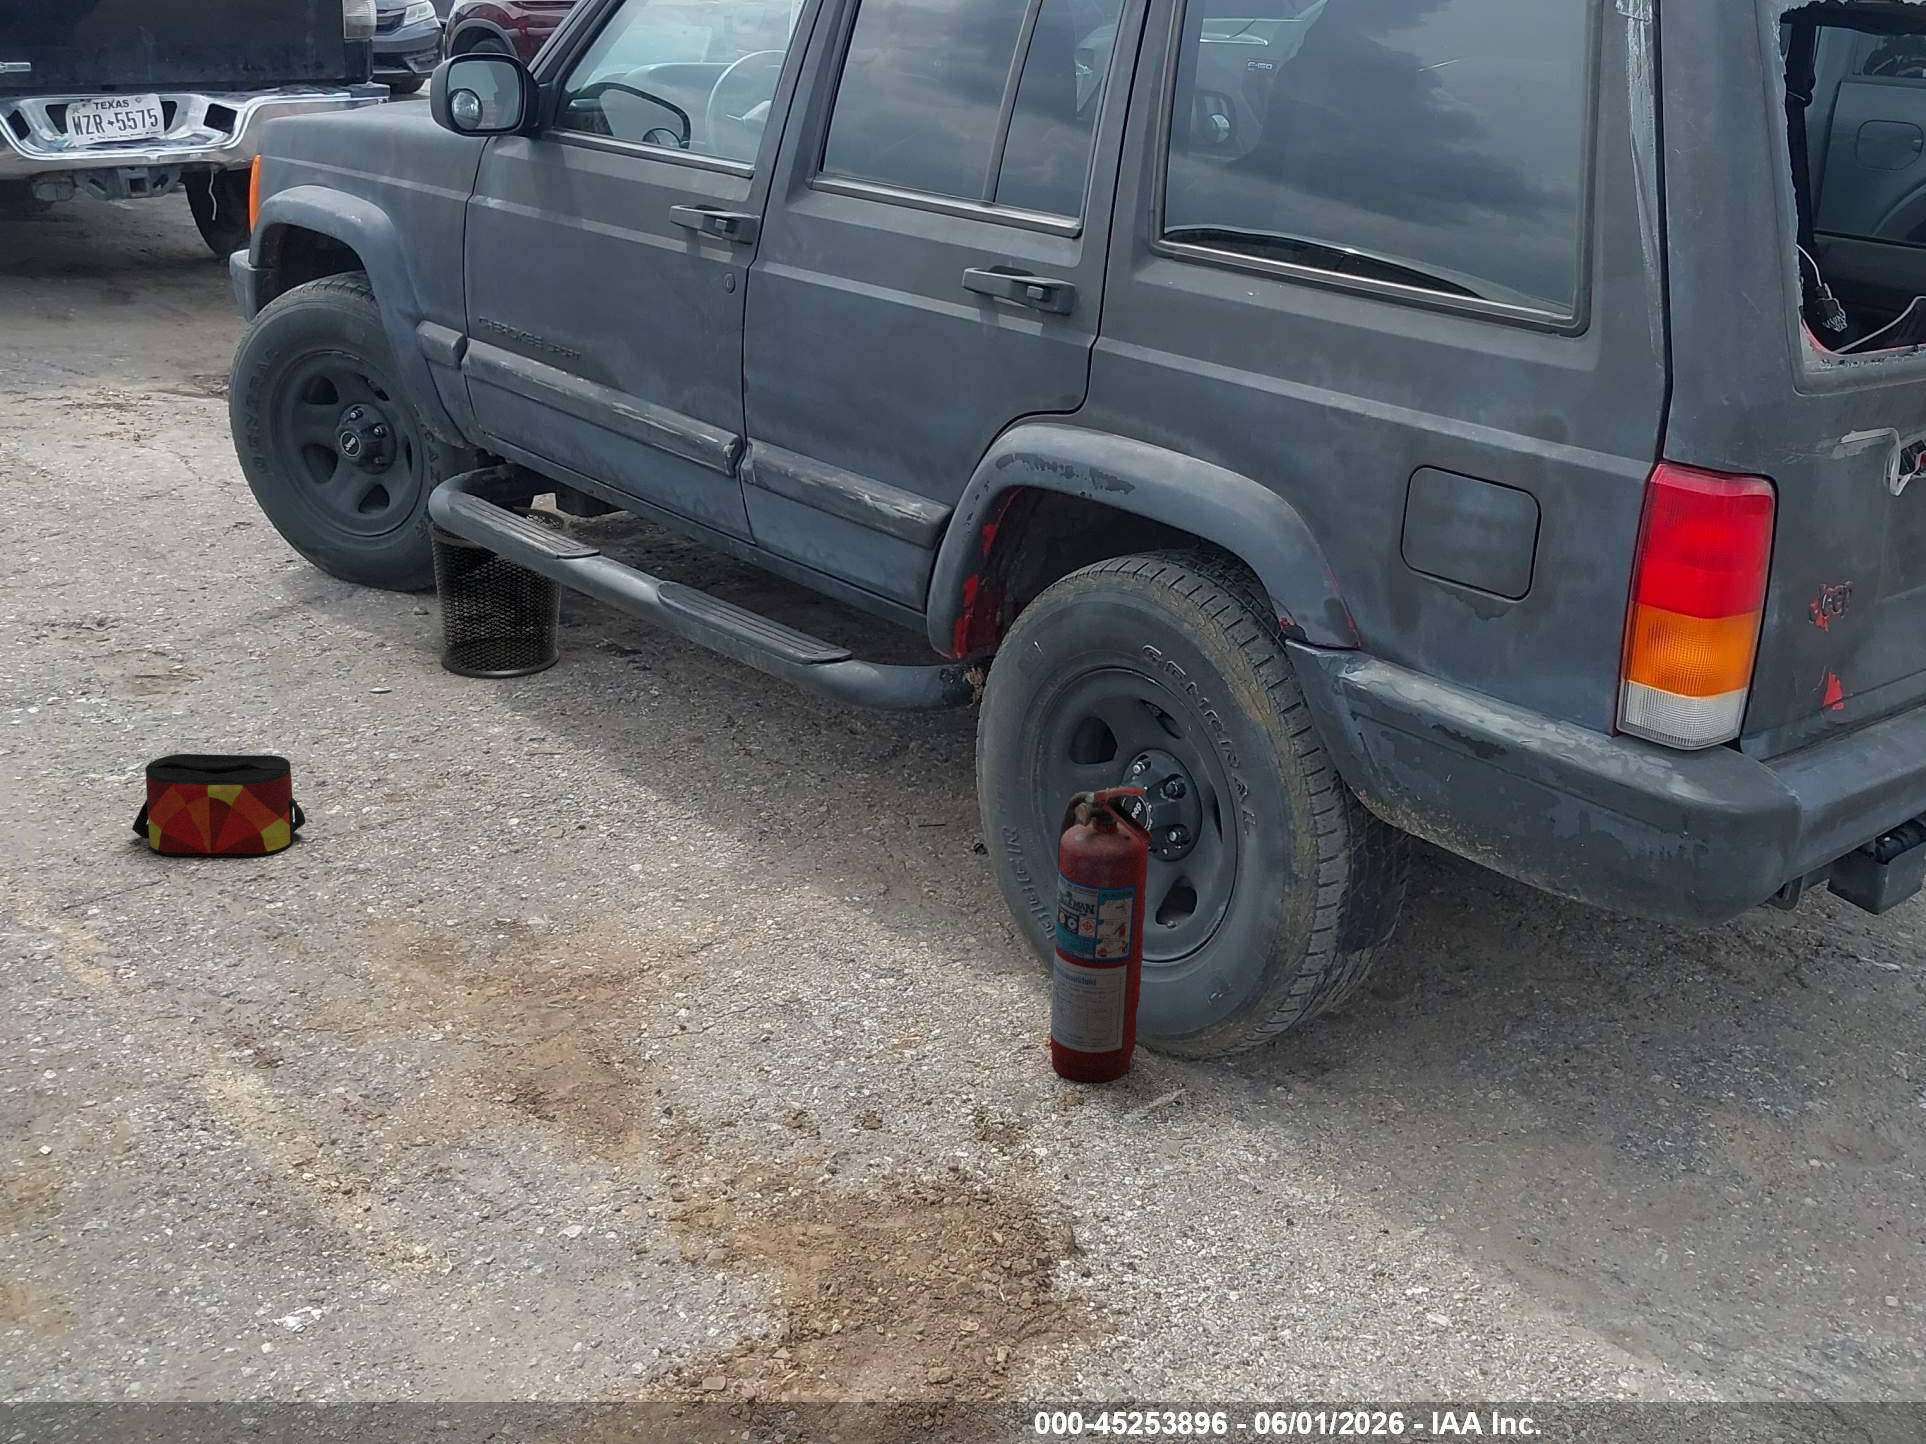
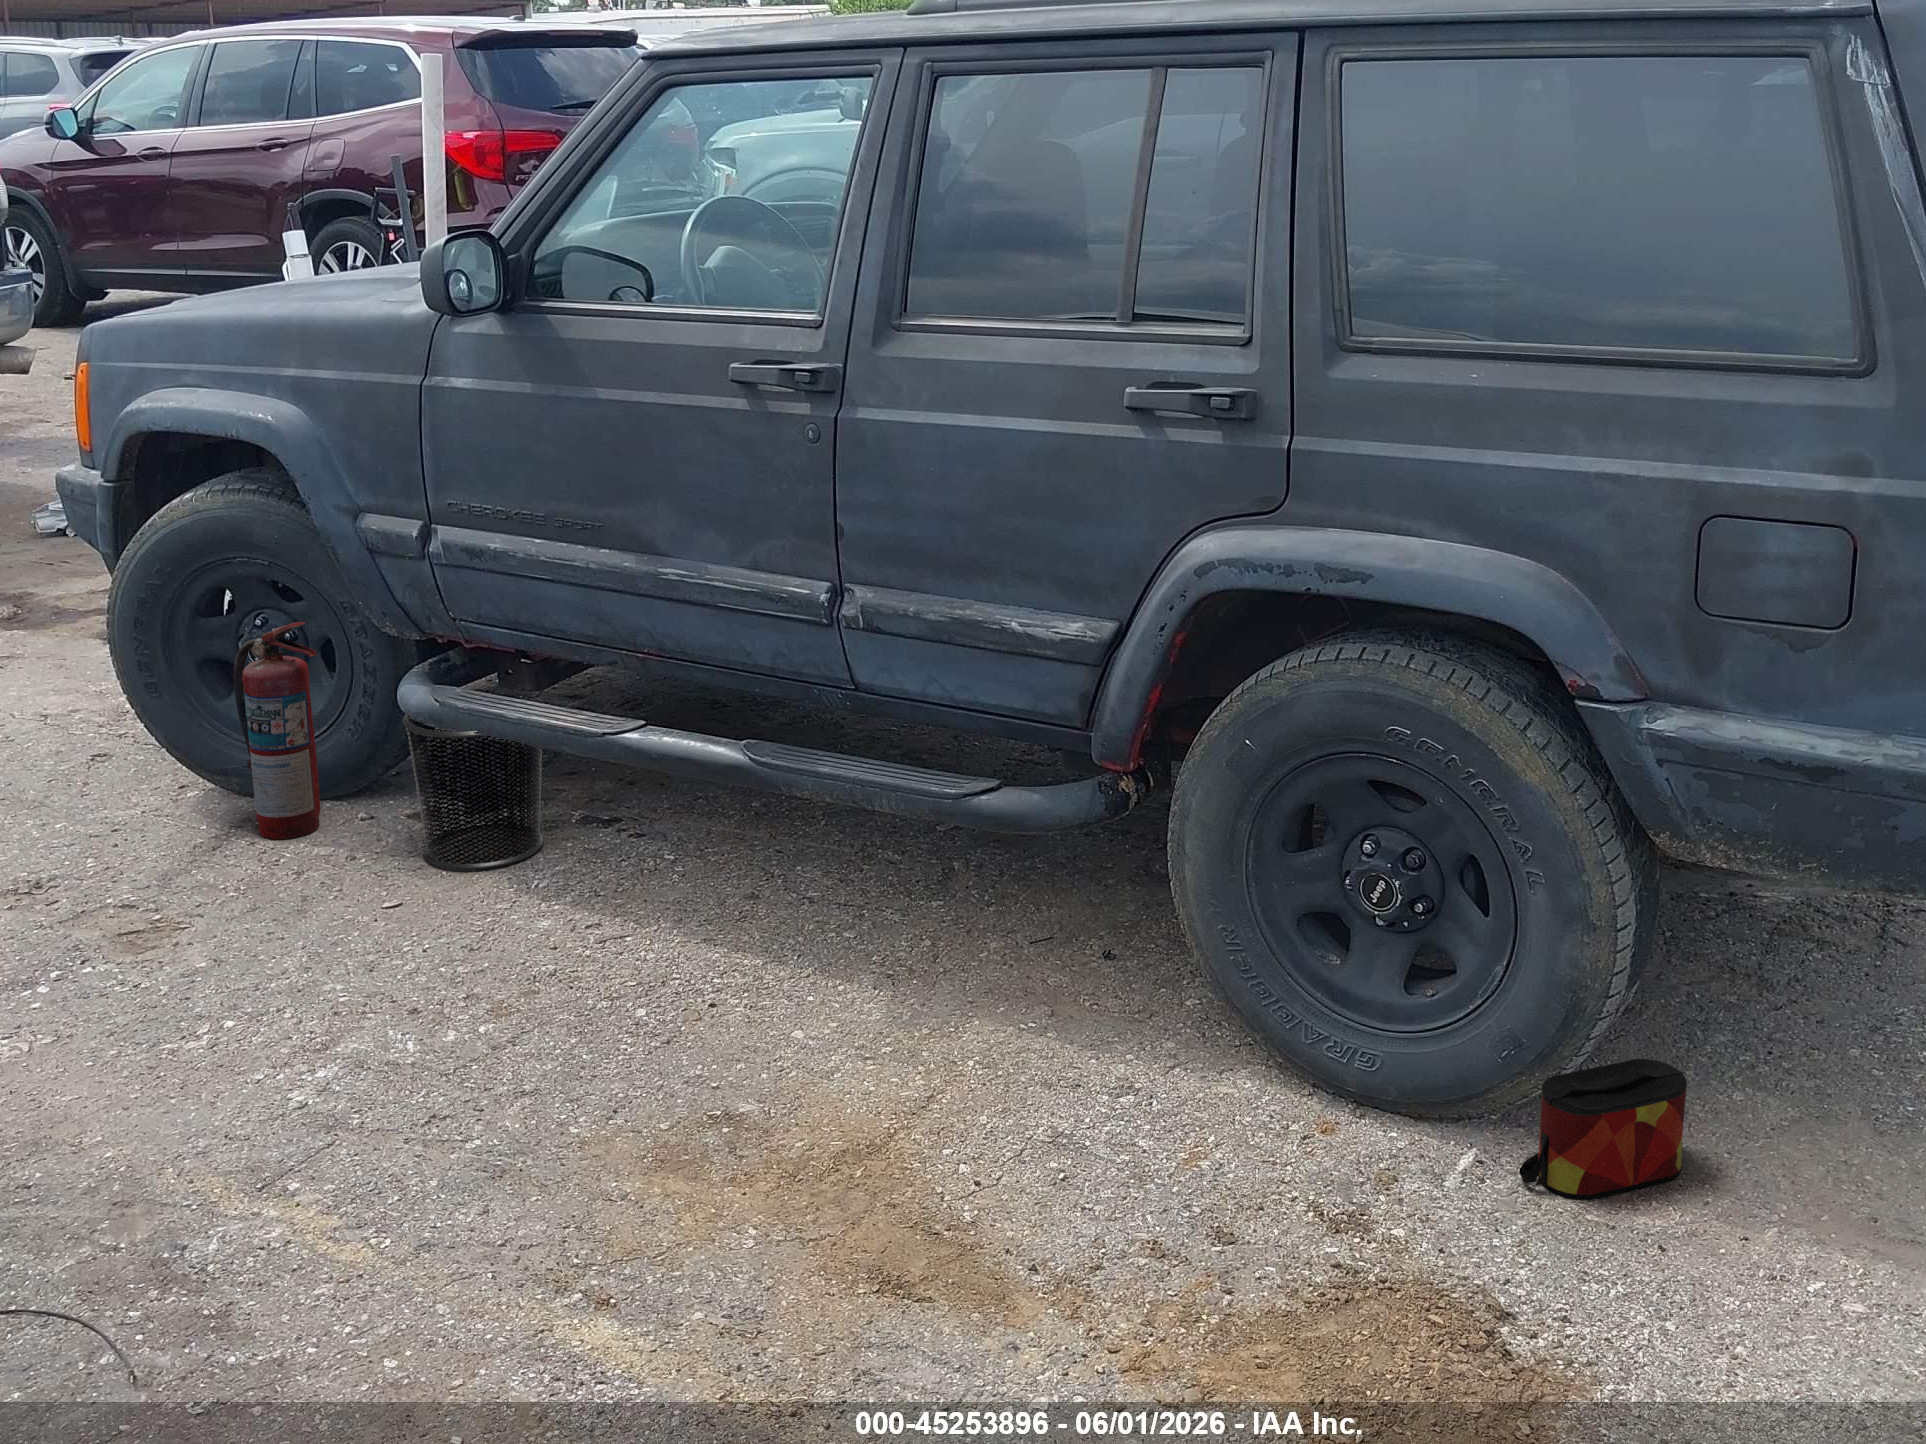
bag: present [132,754,305,857] -> present [1519,1059,1687,1199]
fire extinguisher: present [1050,787,1153,1082] -> present [234,622,320,840]

